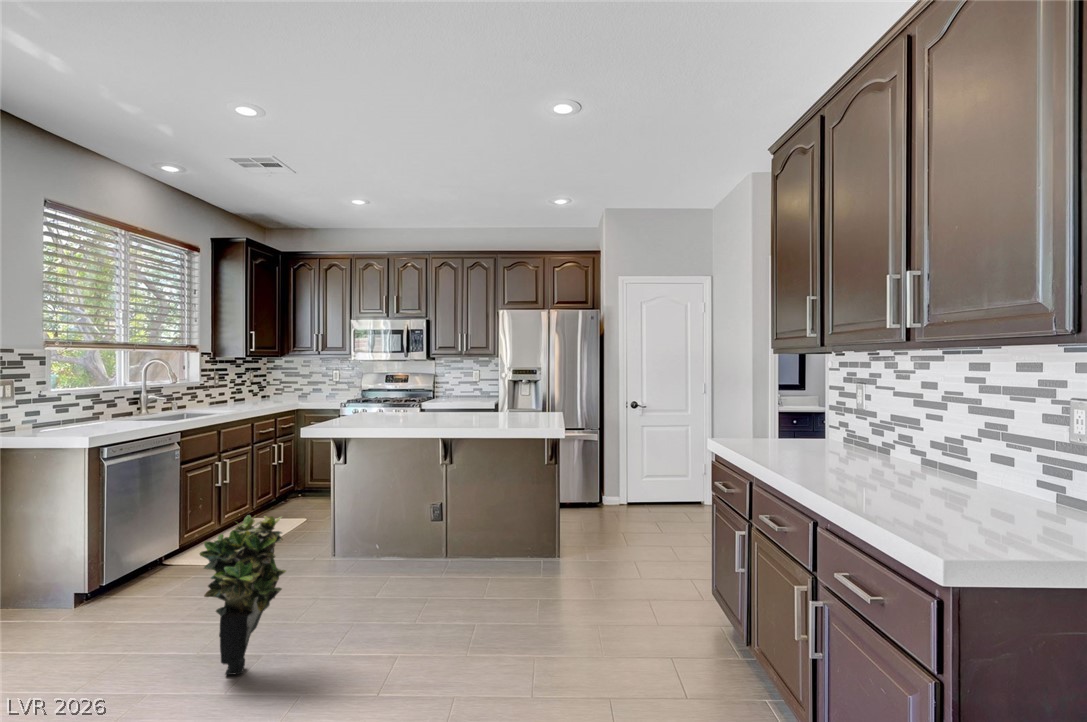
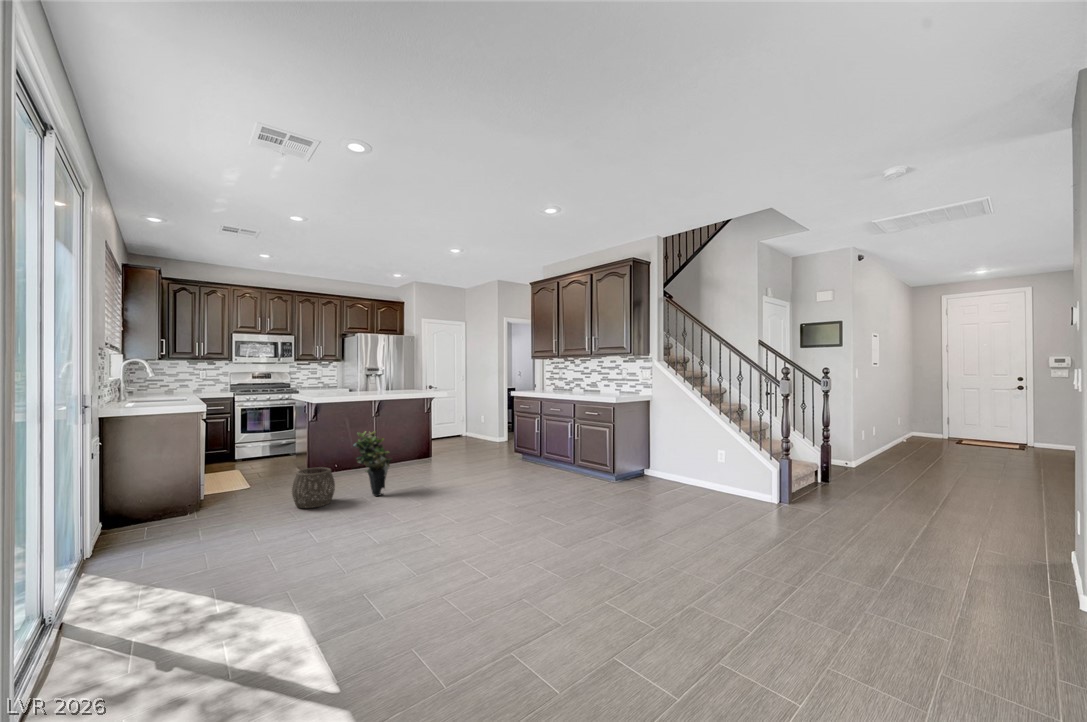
woven basket: none [76,577,175,673] -> present [292,467,335,508]

